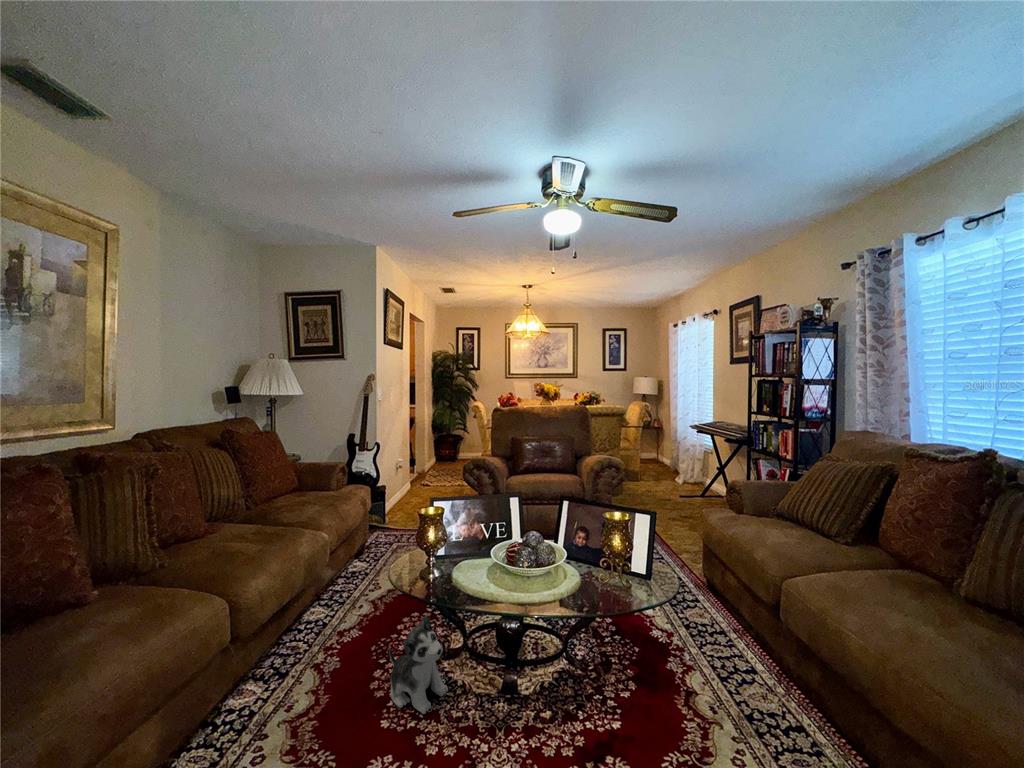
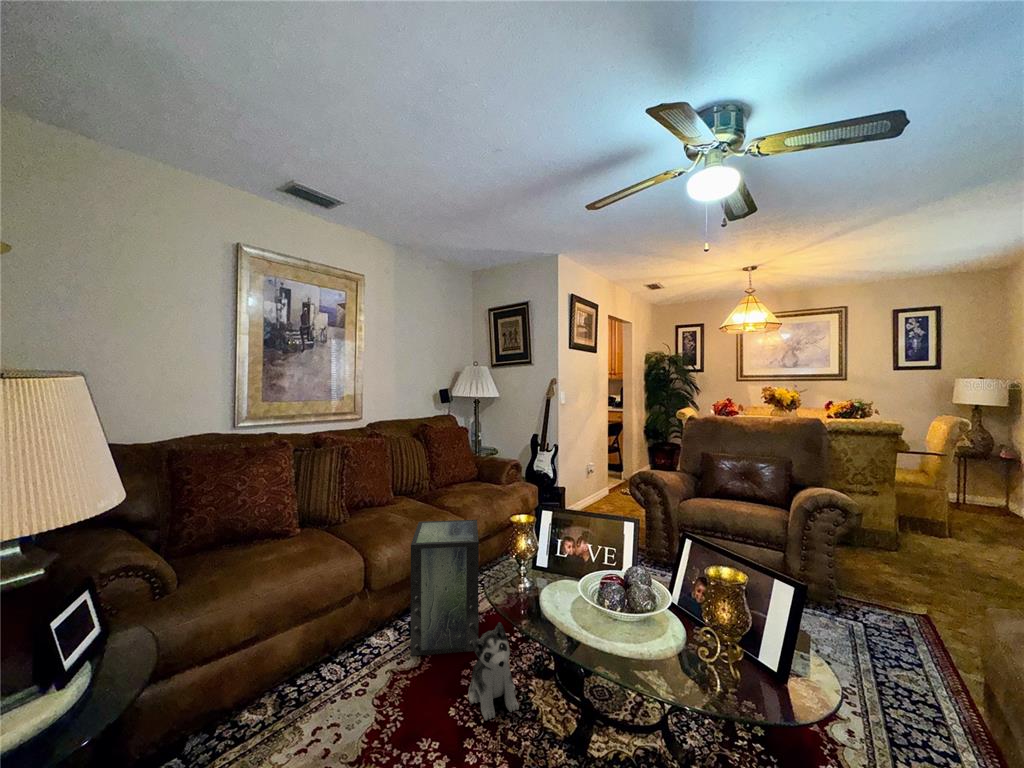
storage box: none [280,527,375,698] -> present [411,520,479,656]

